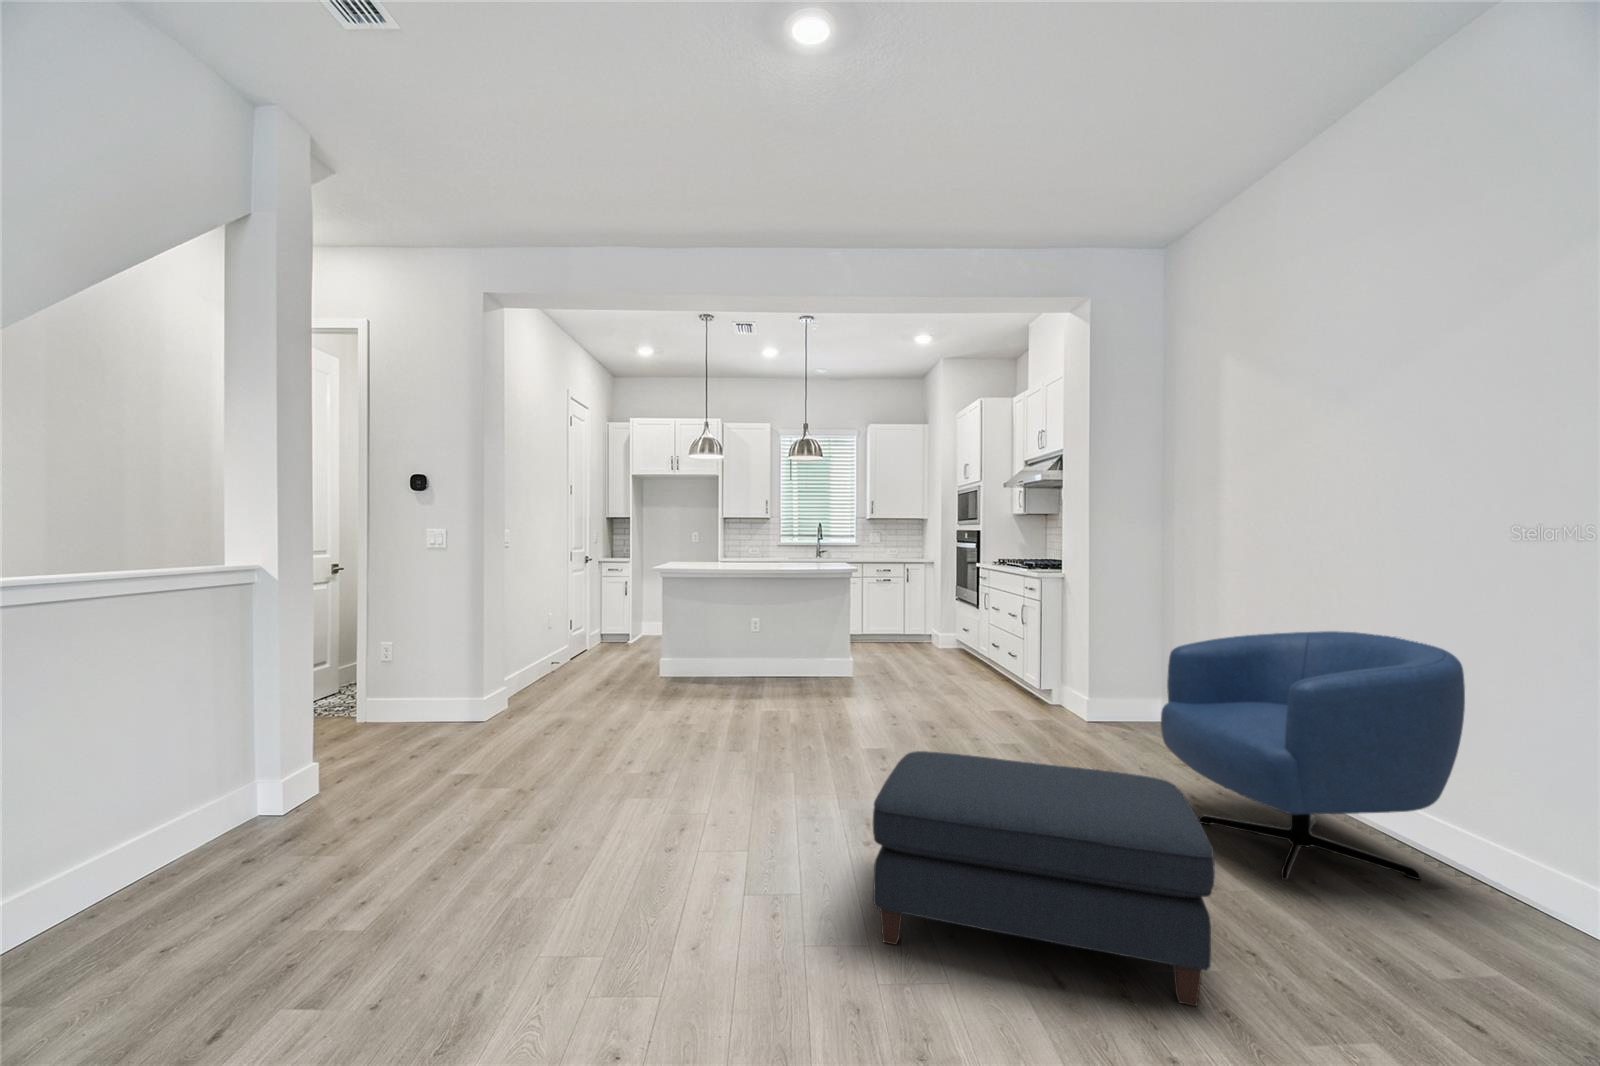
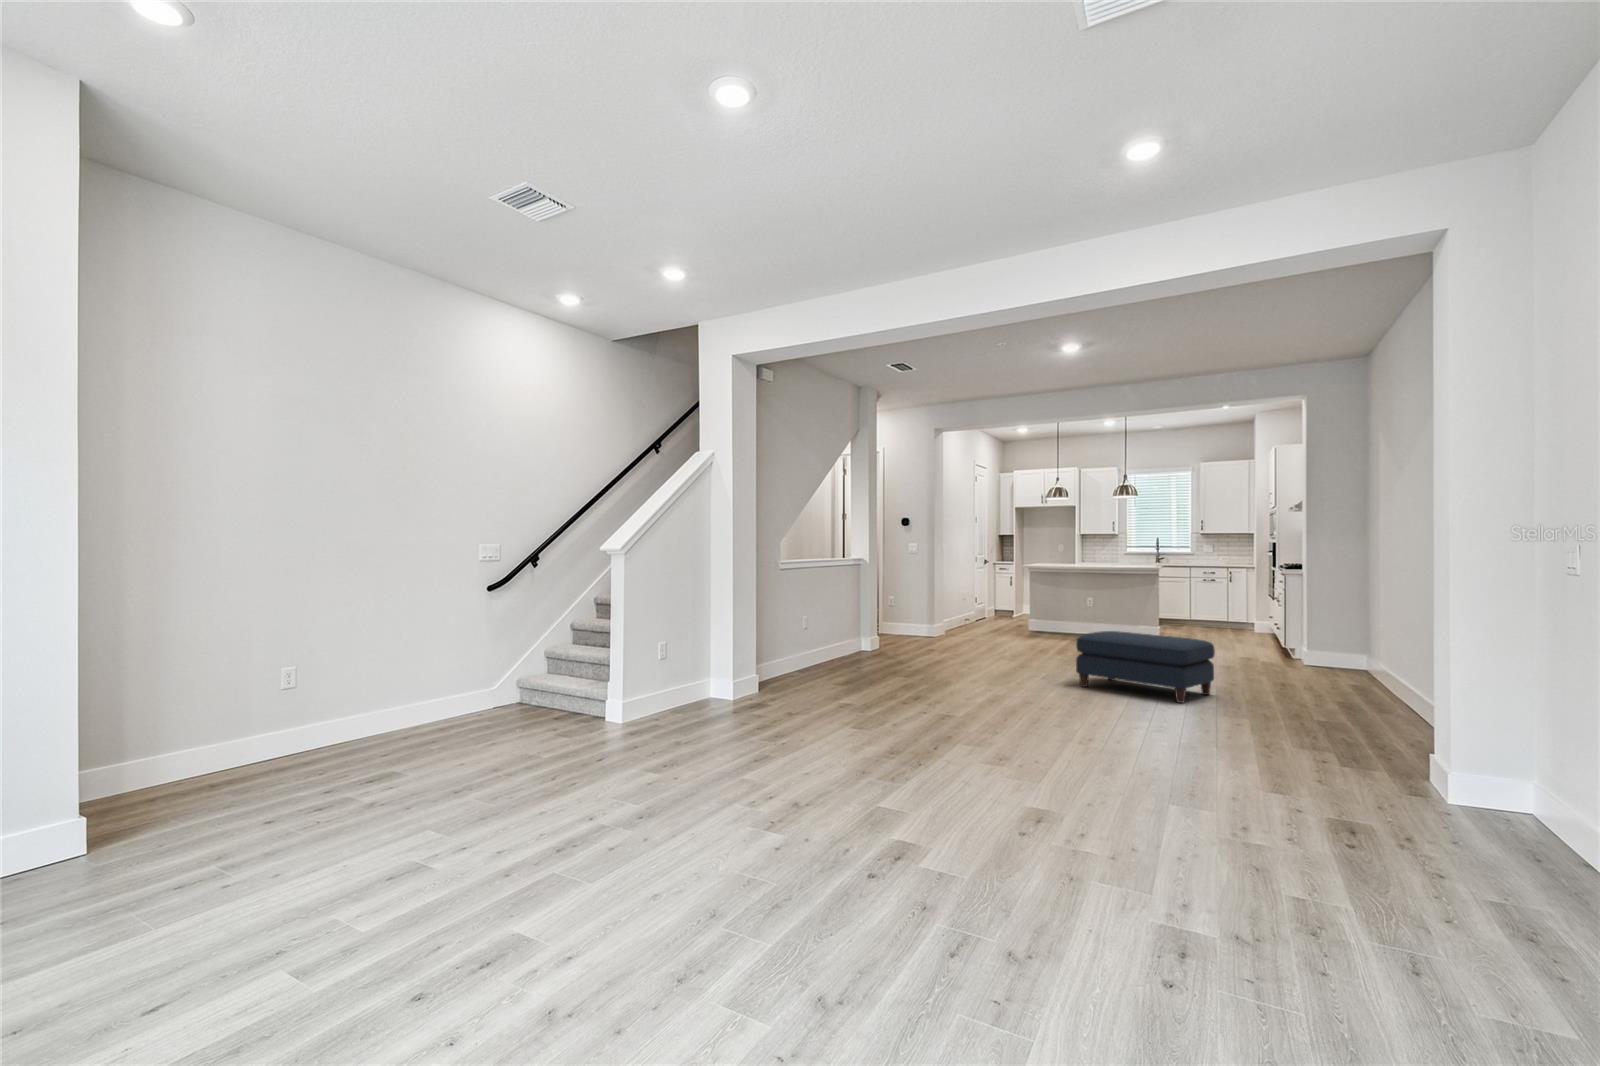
armchair: present [1161,631,1465,880] -> none [1261,592,1396,705]

